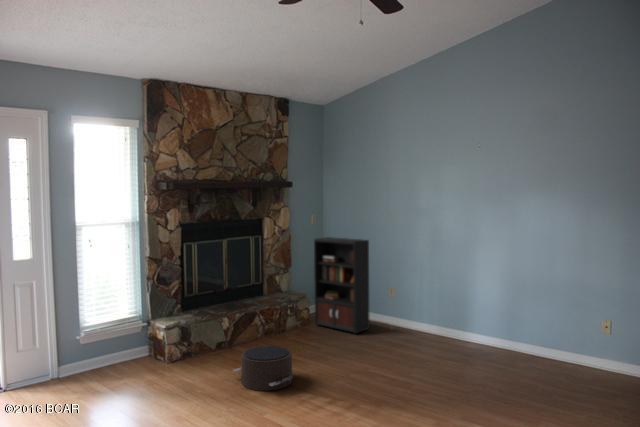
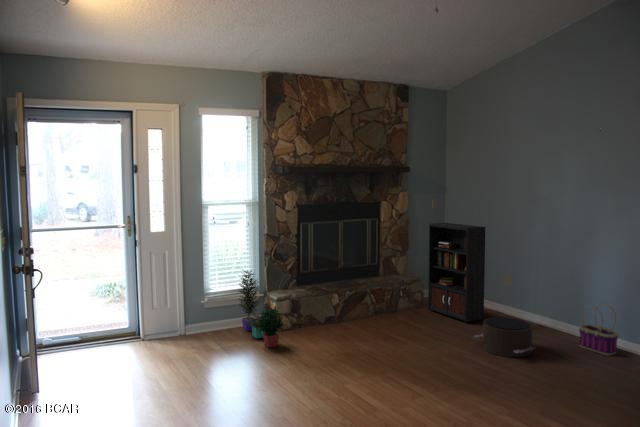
potted plant: none [118,297,180,382] -> present [239,271,283,348]
basket: none [457,305,491,351] -> present [579,306,619,355]
pouf: present [233,346,293,391] -> present [474,317,535,357]

